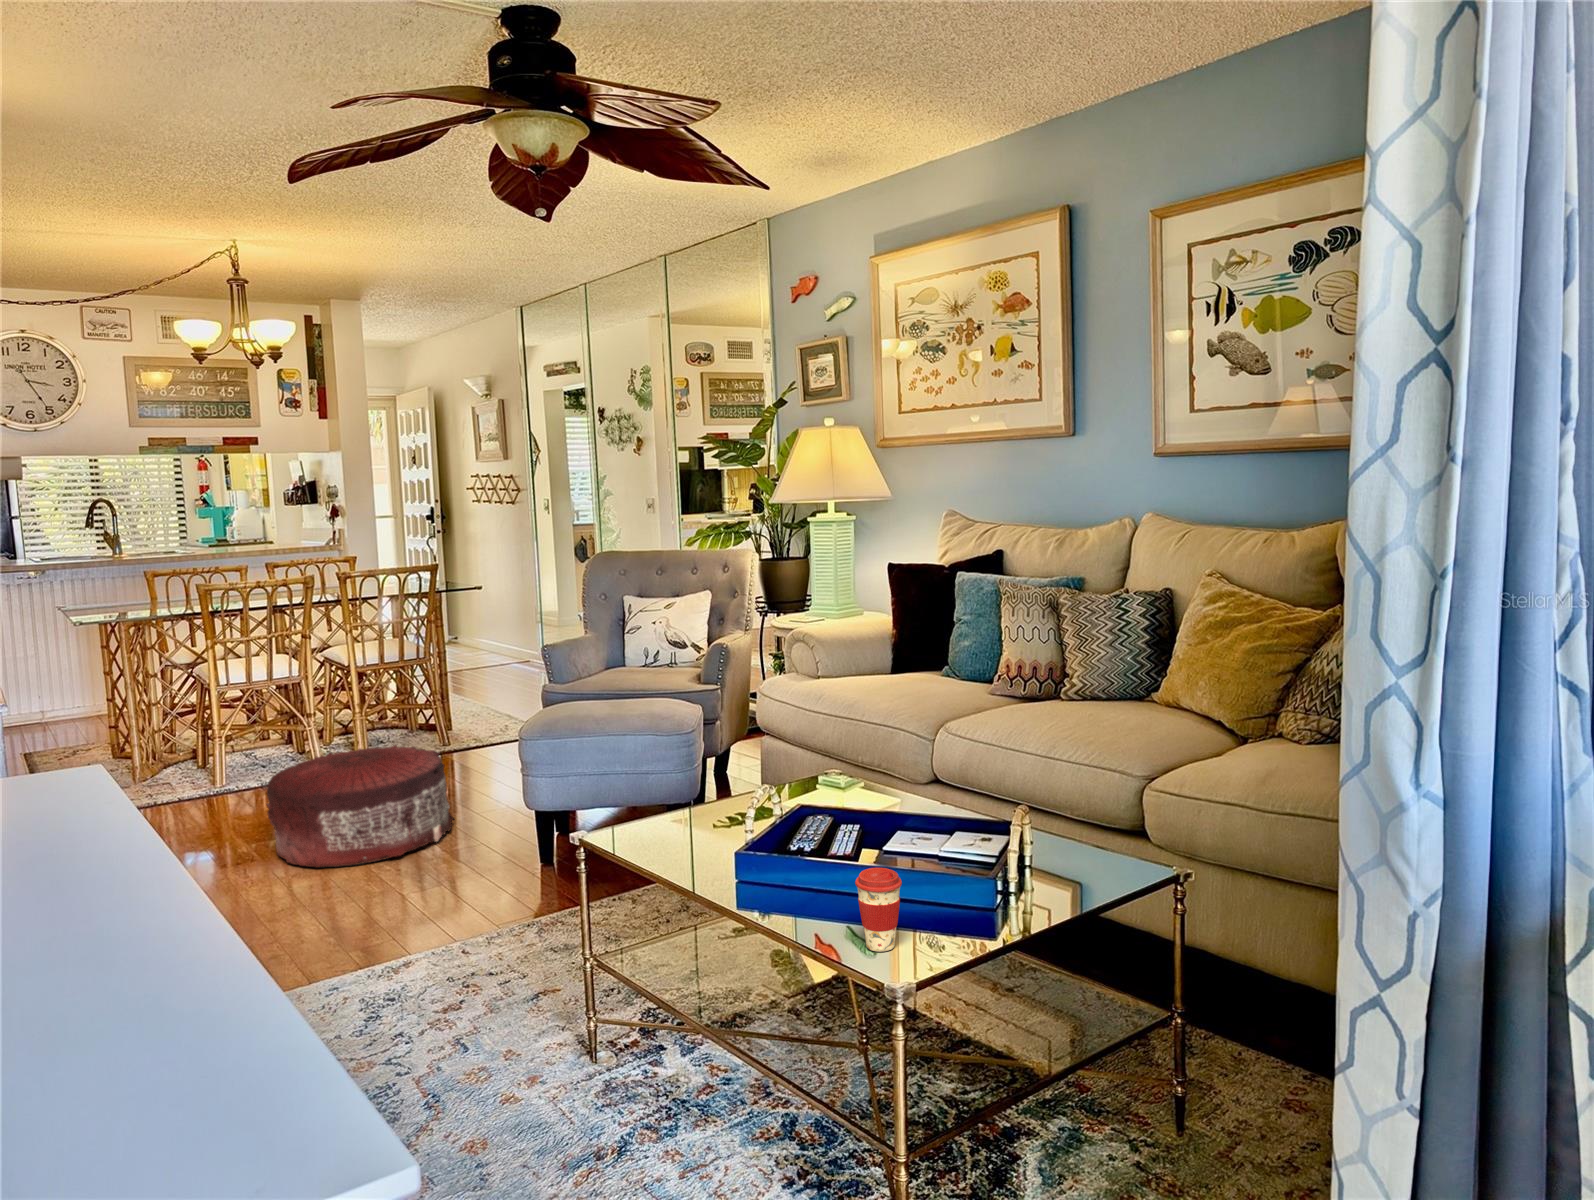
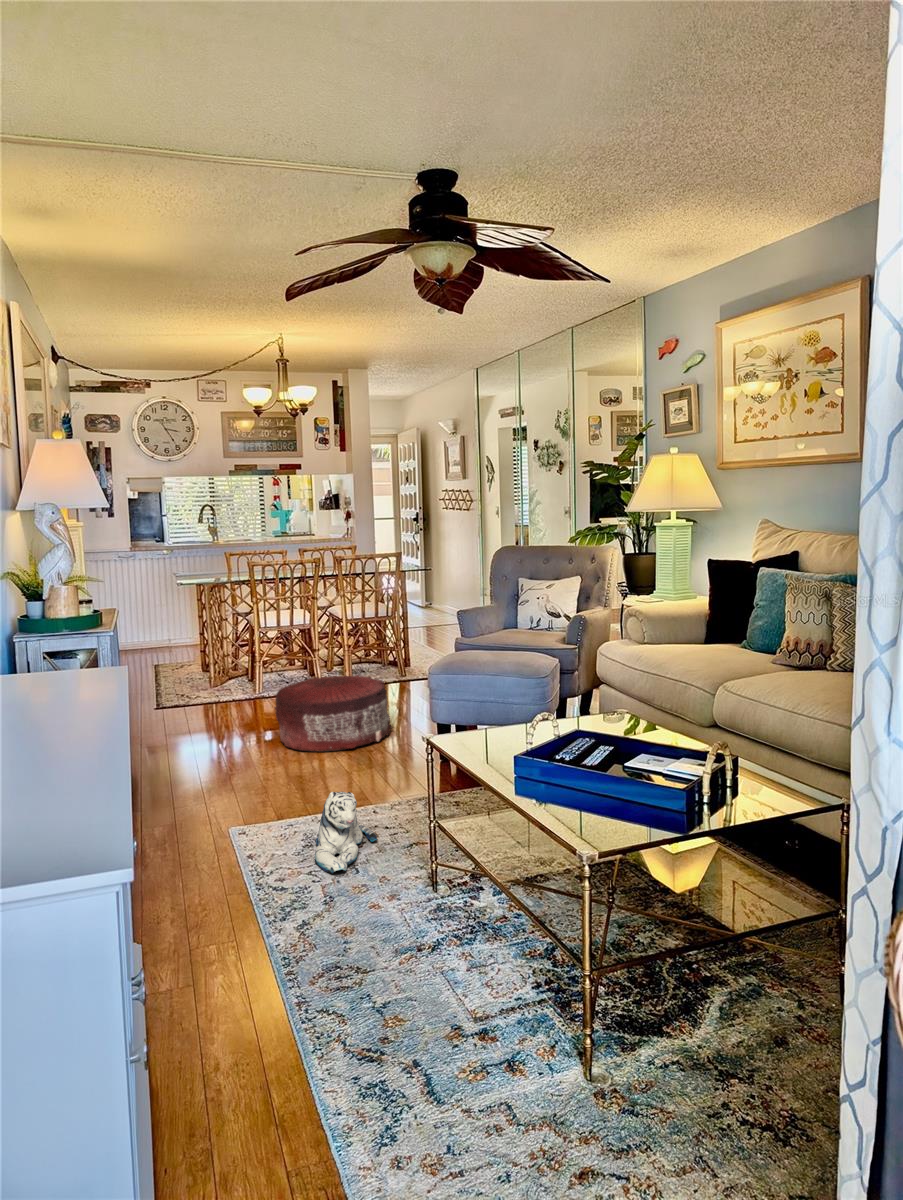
coffee cup: present [855,868,902,952] -> none [581,775,614,833]
plush toy: none [380,927,481,1058] -> present [315,792,377,873]

